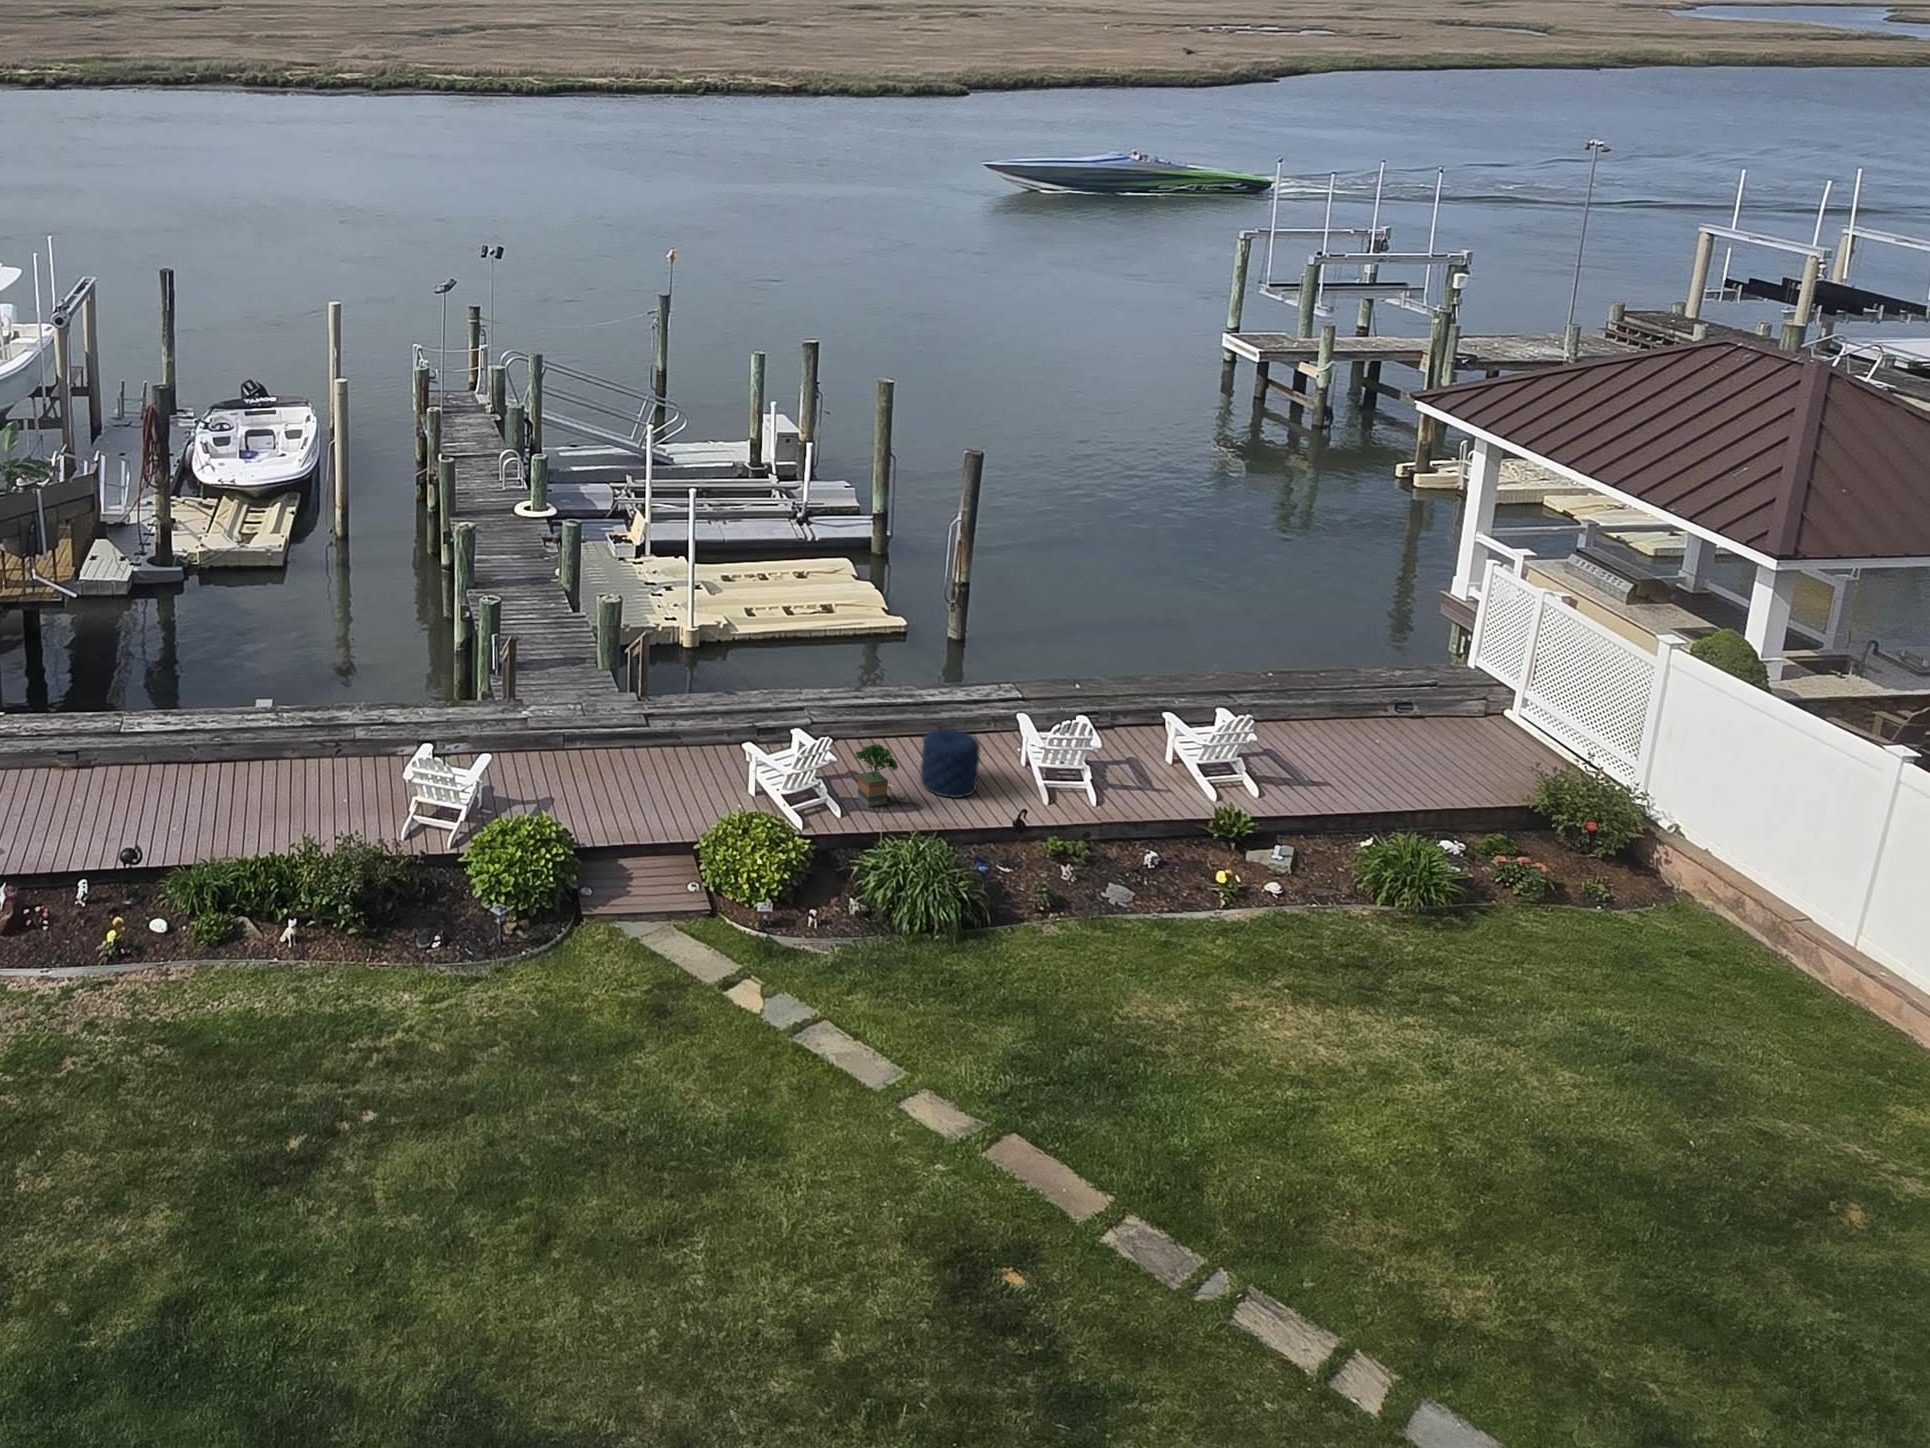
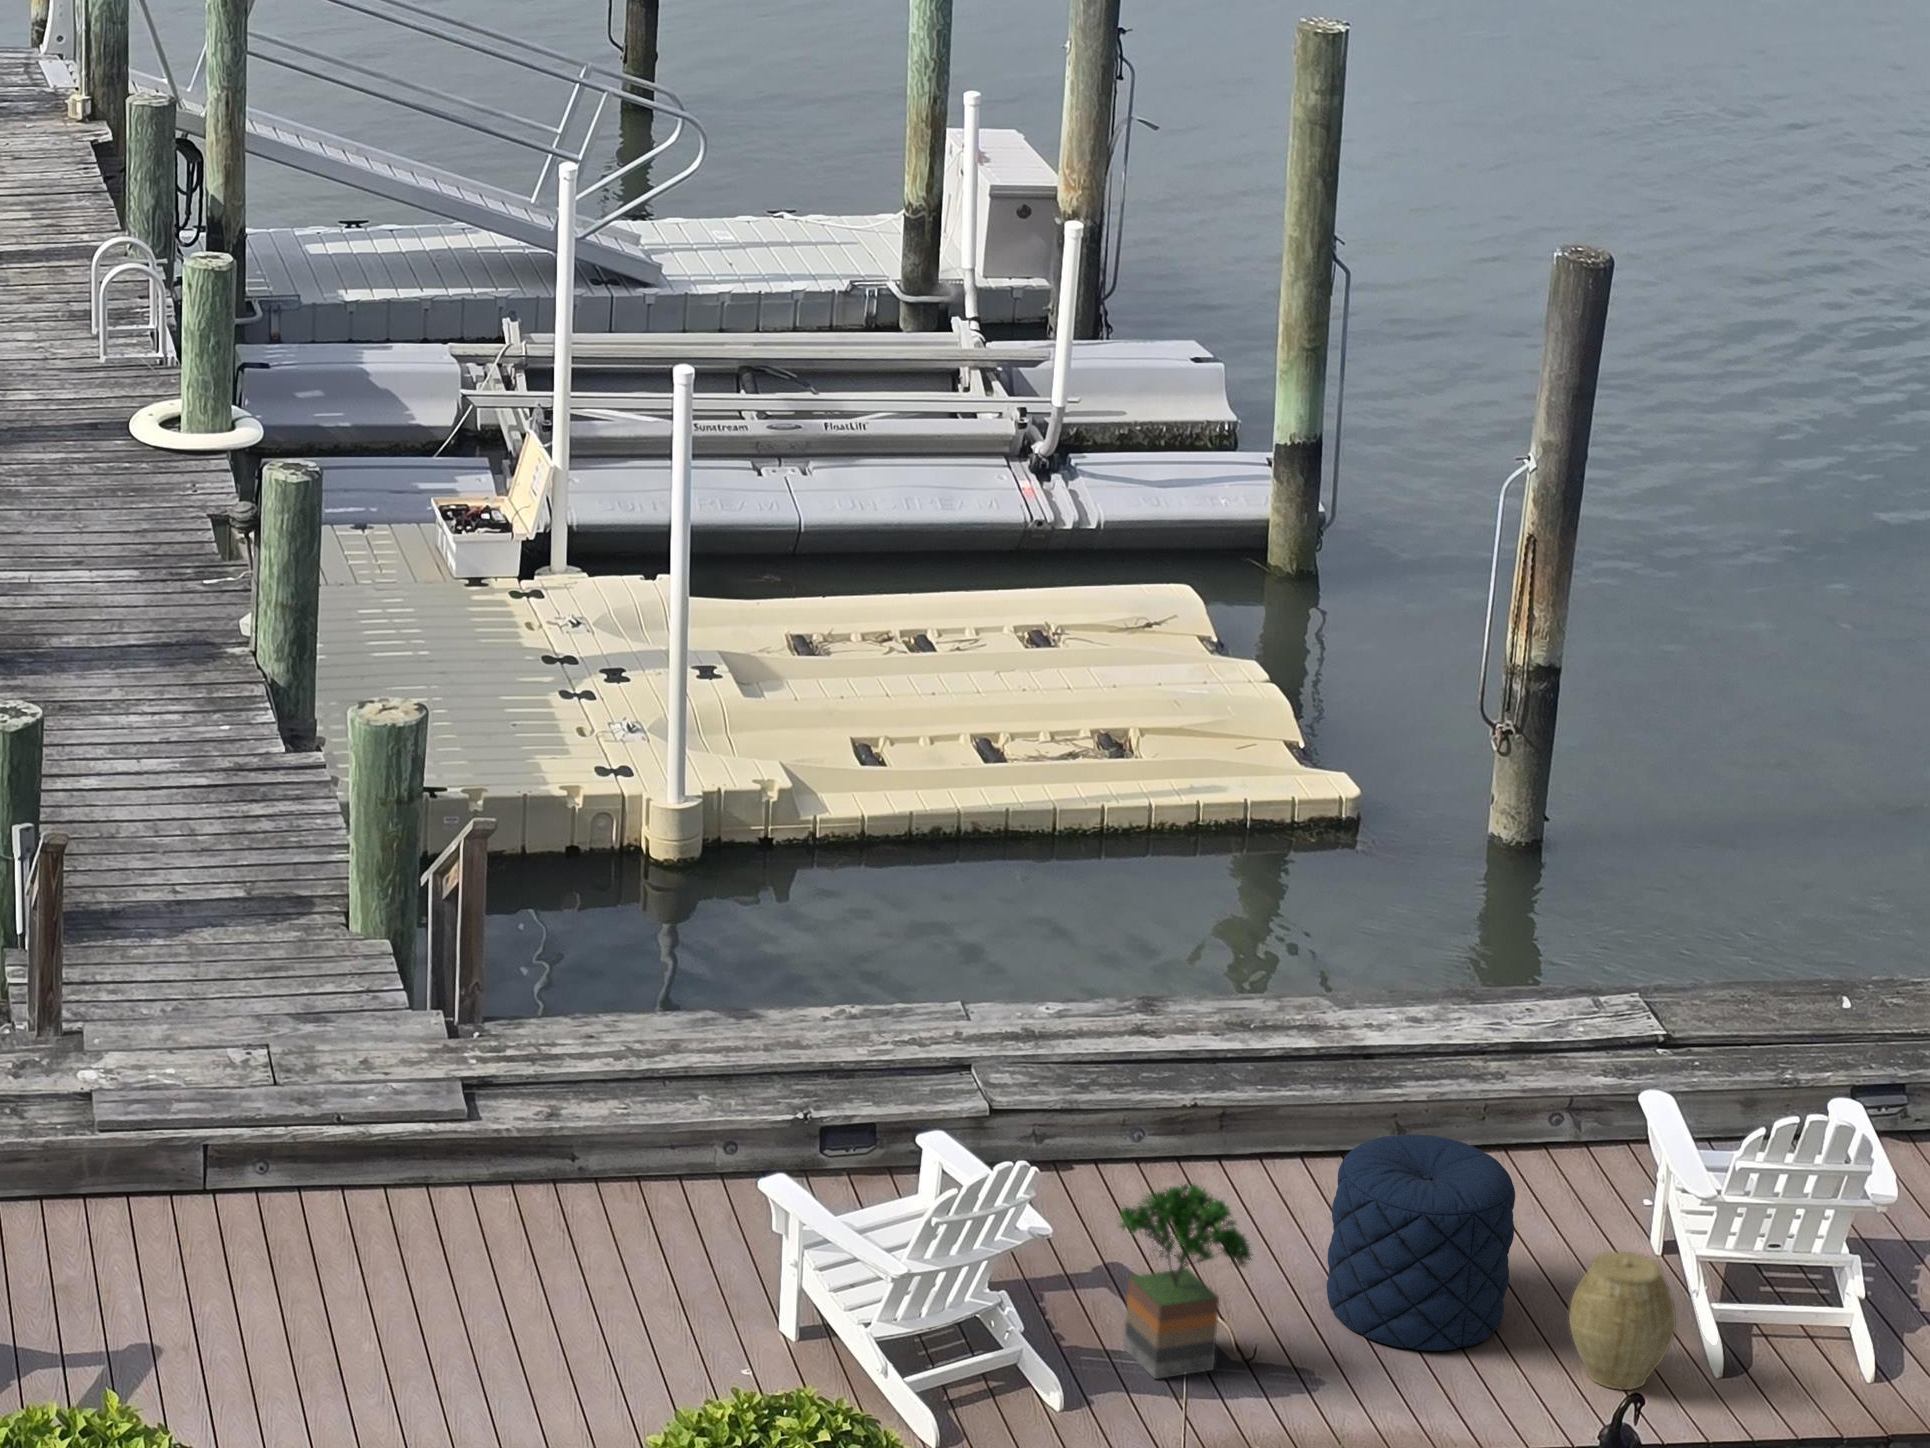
woven basket: none [999,765,1033,810] -> present [1569,1252,1676,1390]

